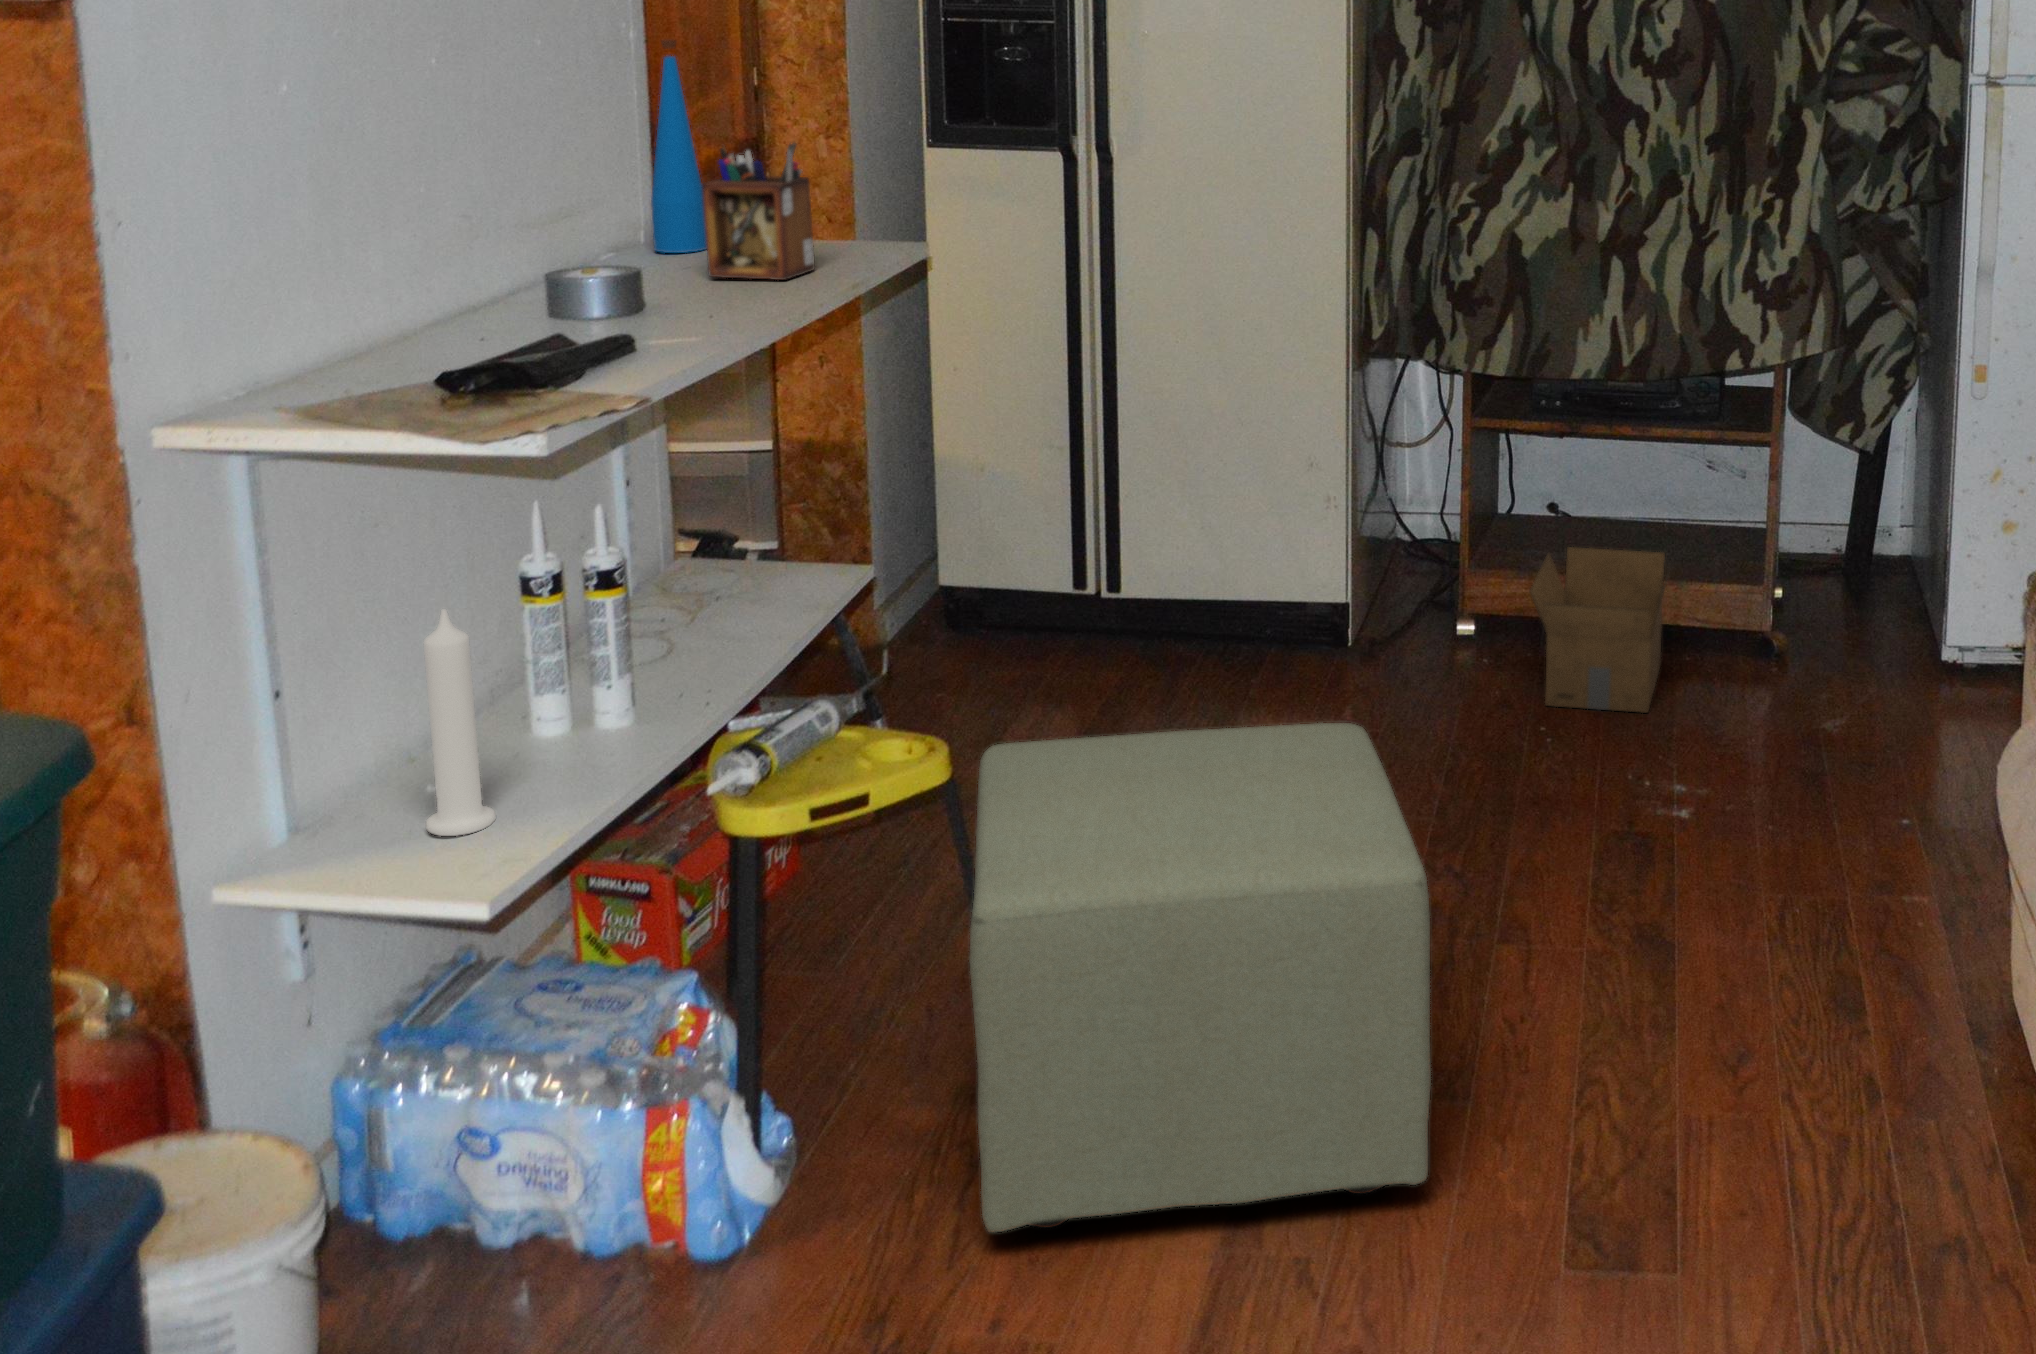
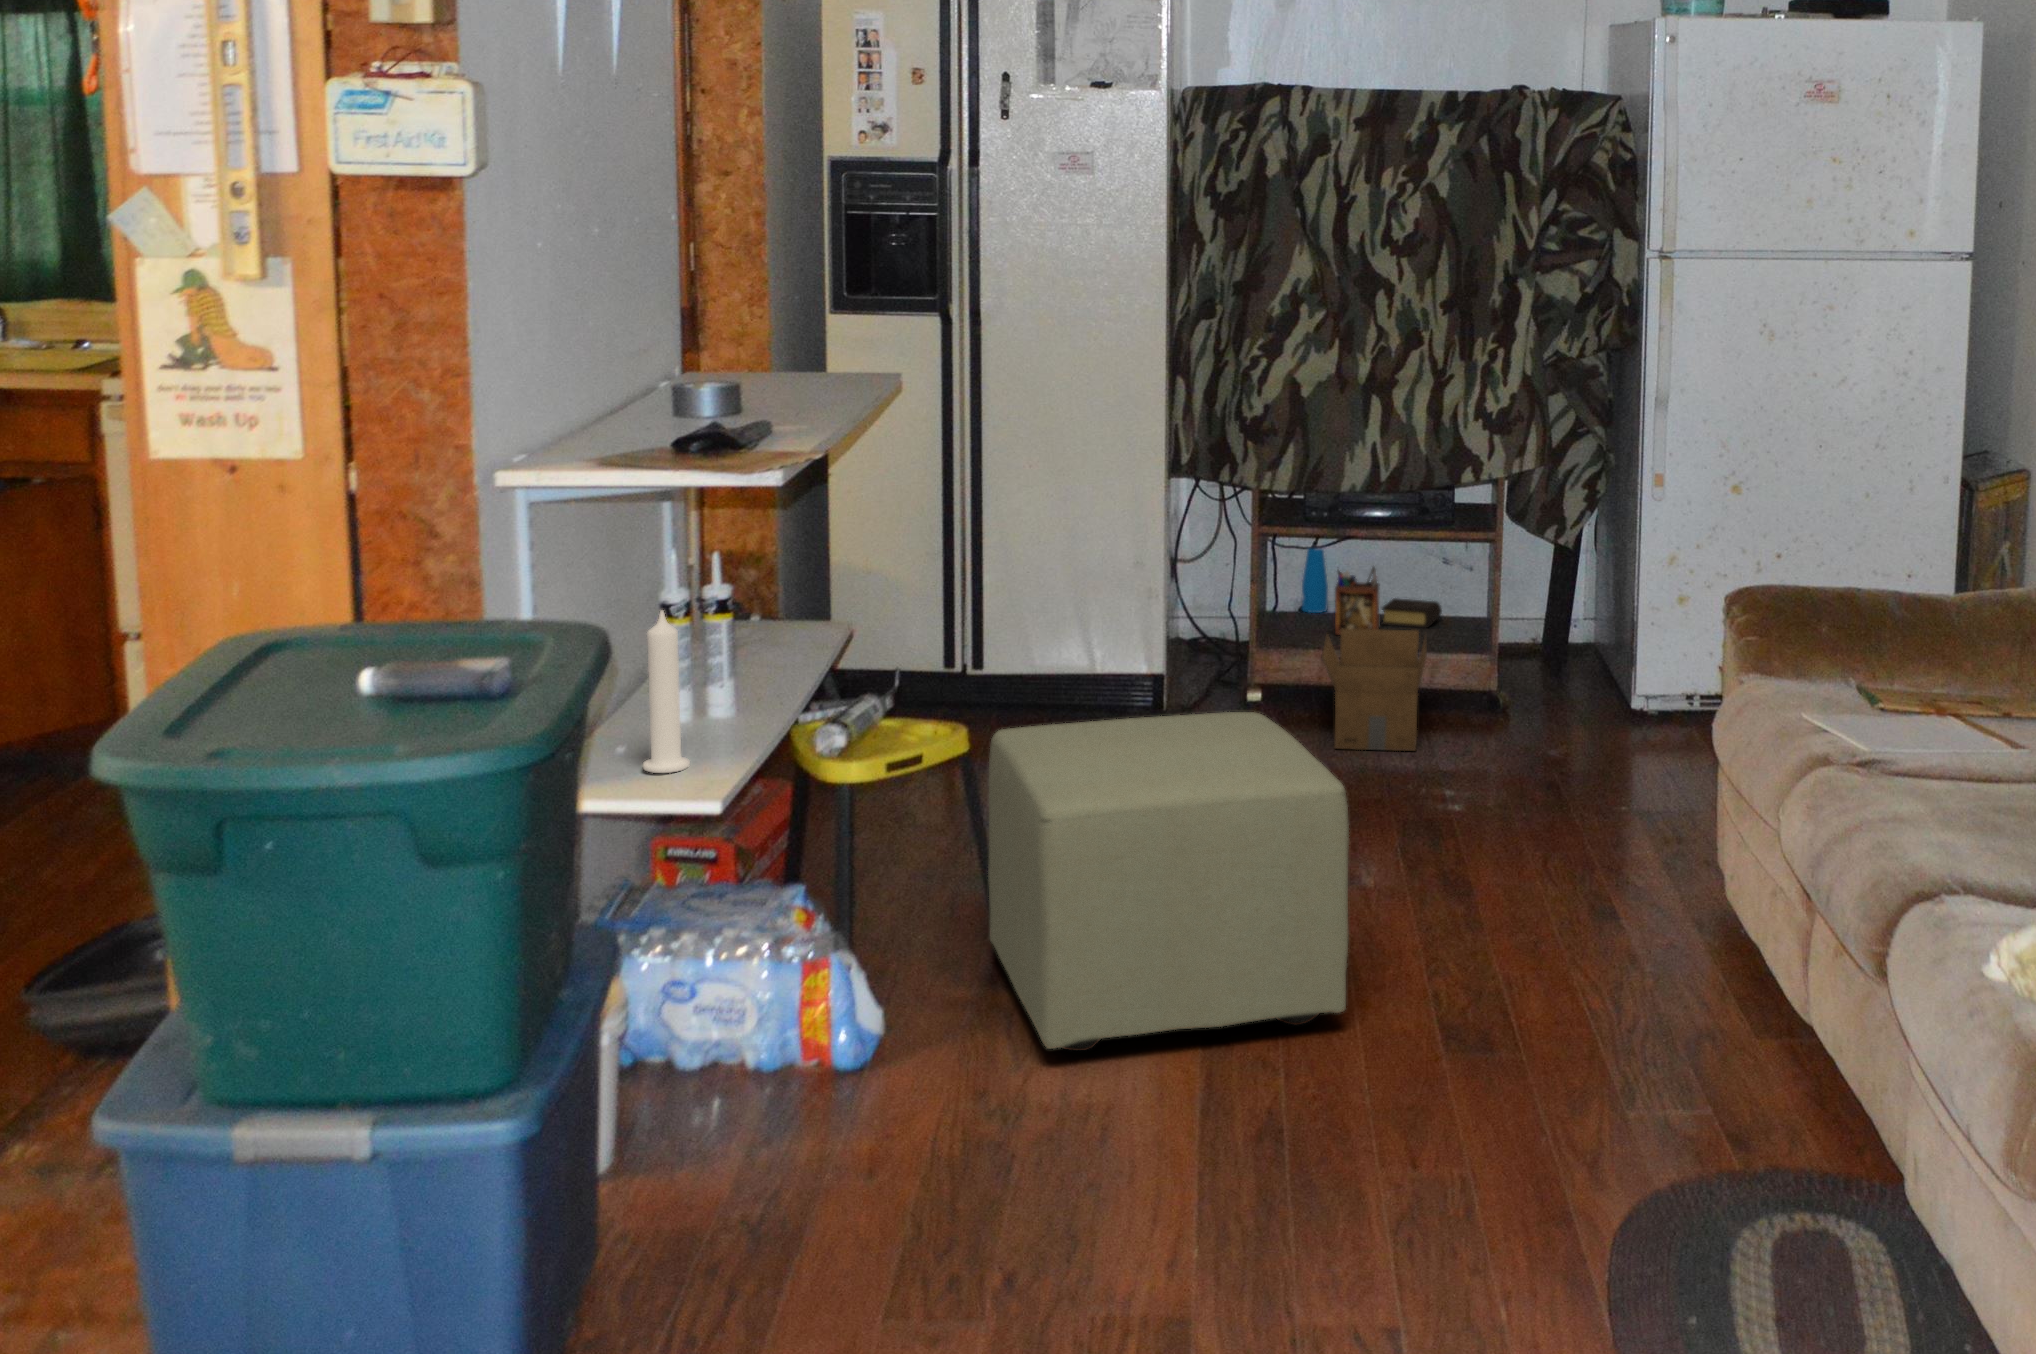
bottle: present [651,40,707,253] -> present [1302,549,1328,613]
desk organizer: present [702,143,815,280] -> present [1335,567,1380,635]
book: none [1637,495,1715,537] -> present [1382,598,1442,628]

